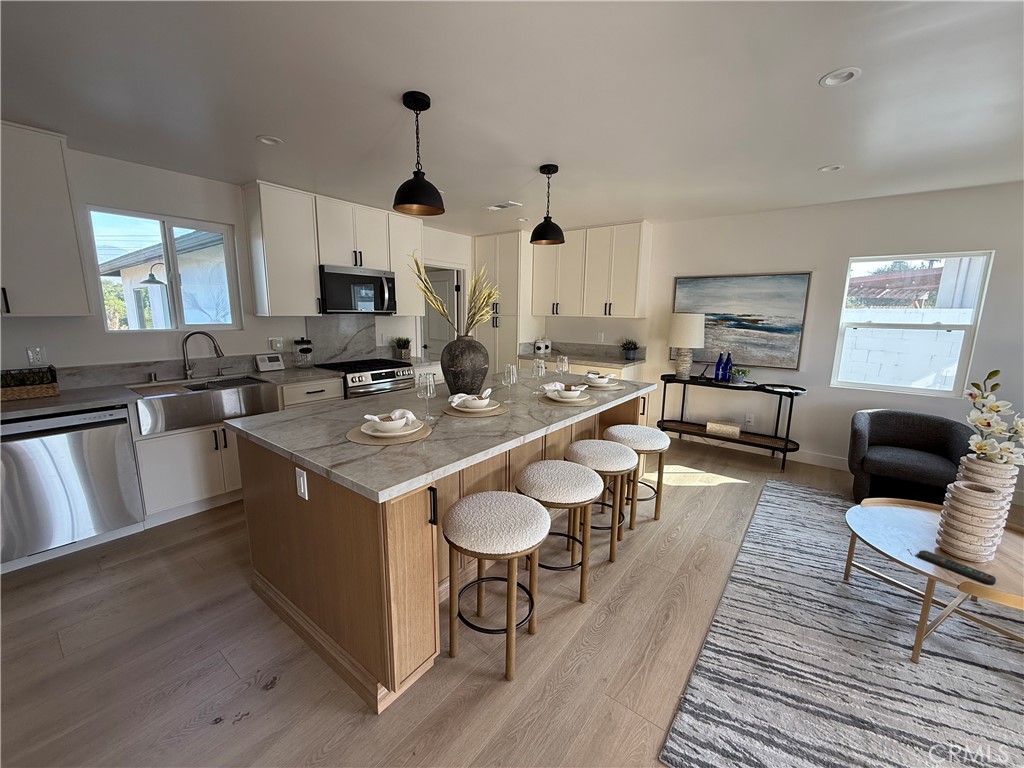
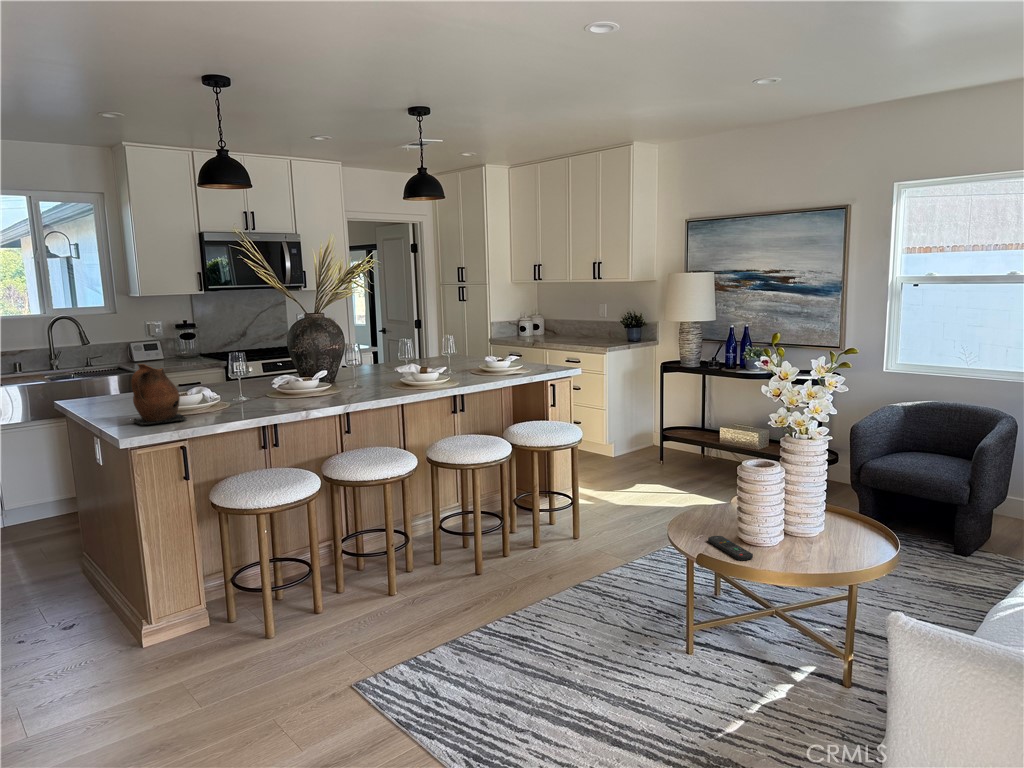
ceramic pitcher: none [365,398,432,472] -> present [131,364,187,425]

